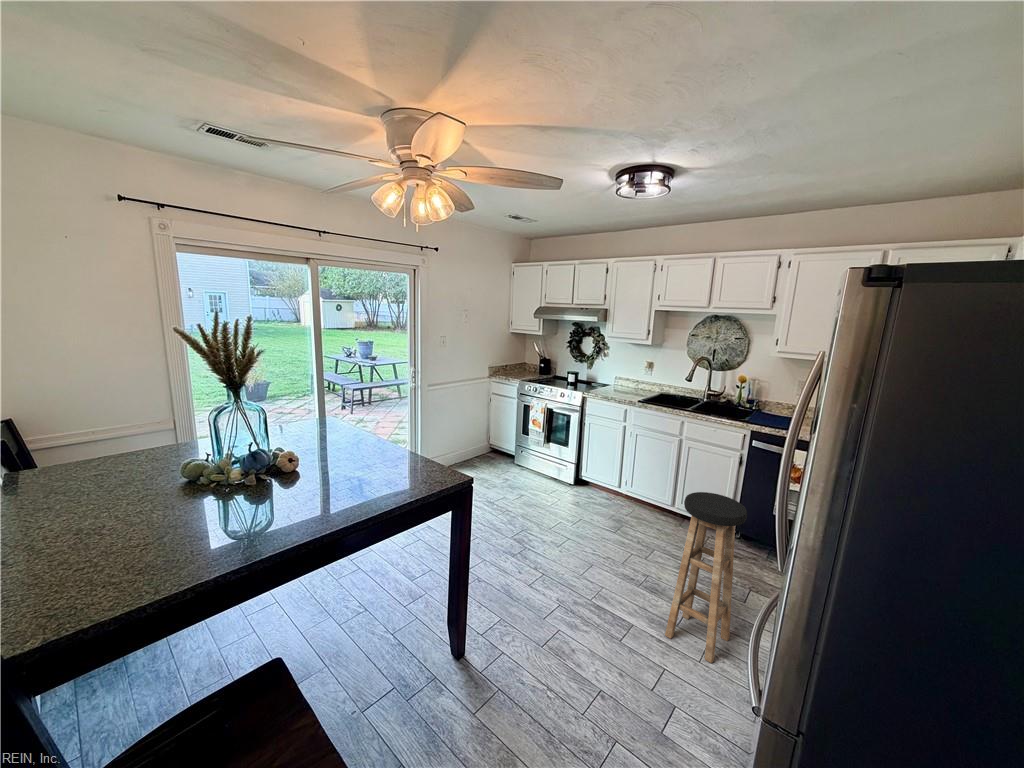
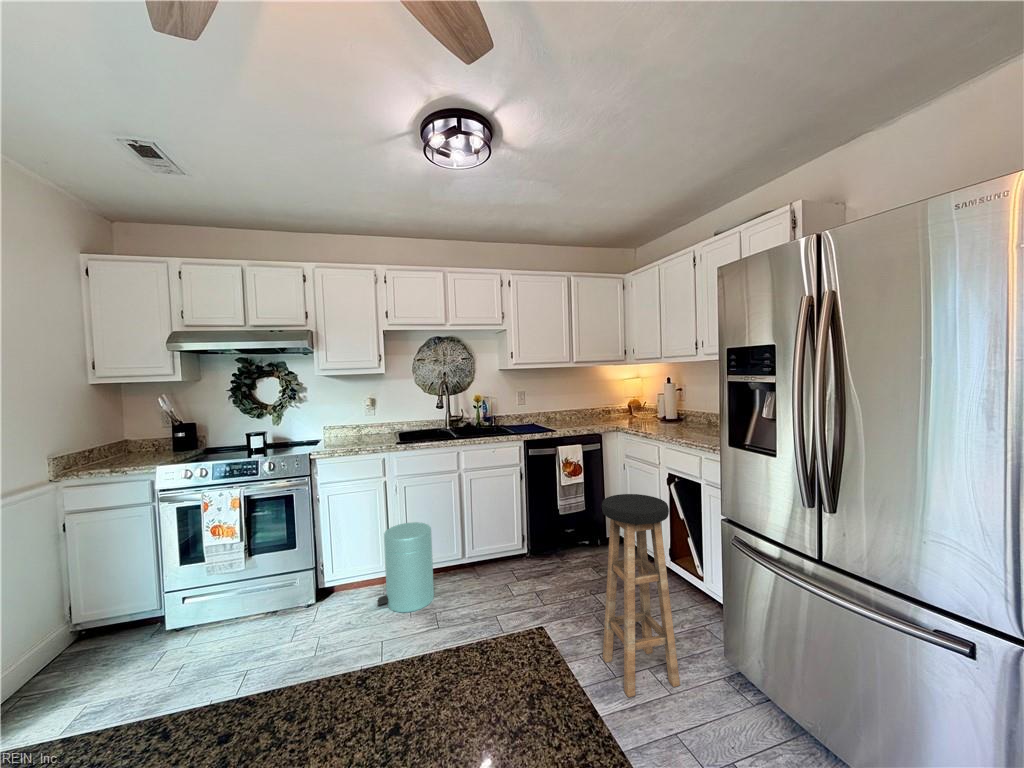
trash can: none [599,459,642,521] -> present [378,522,434,612]

